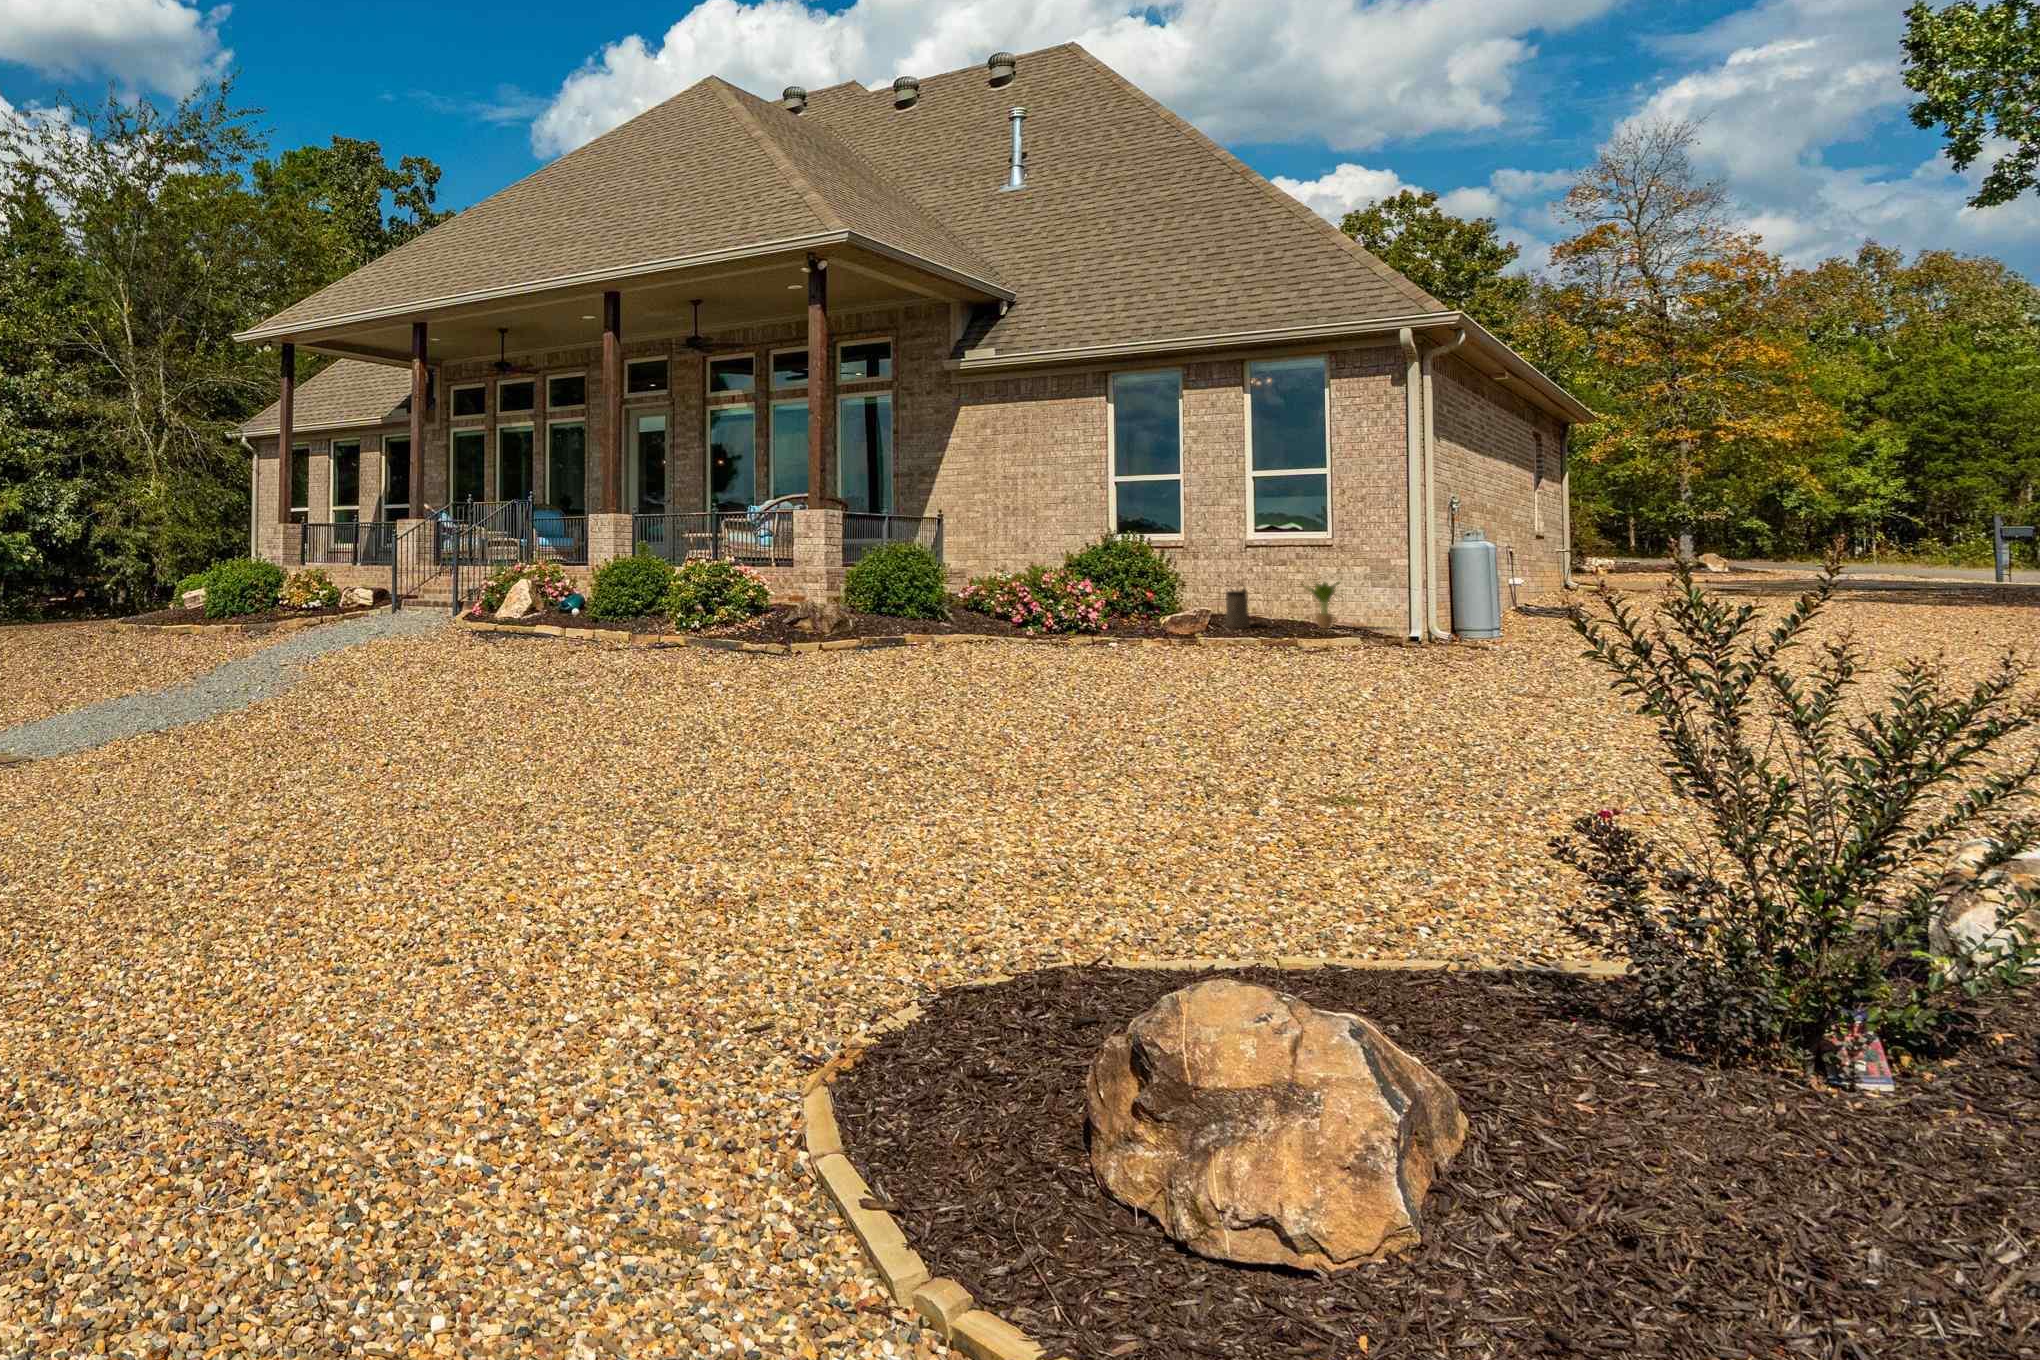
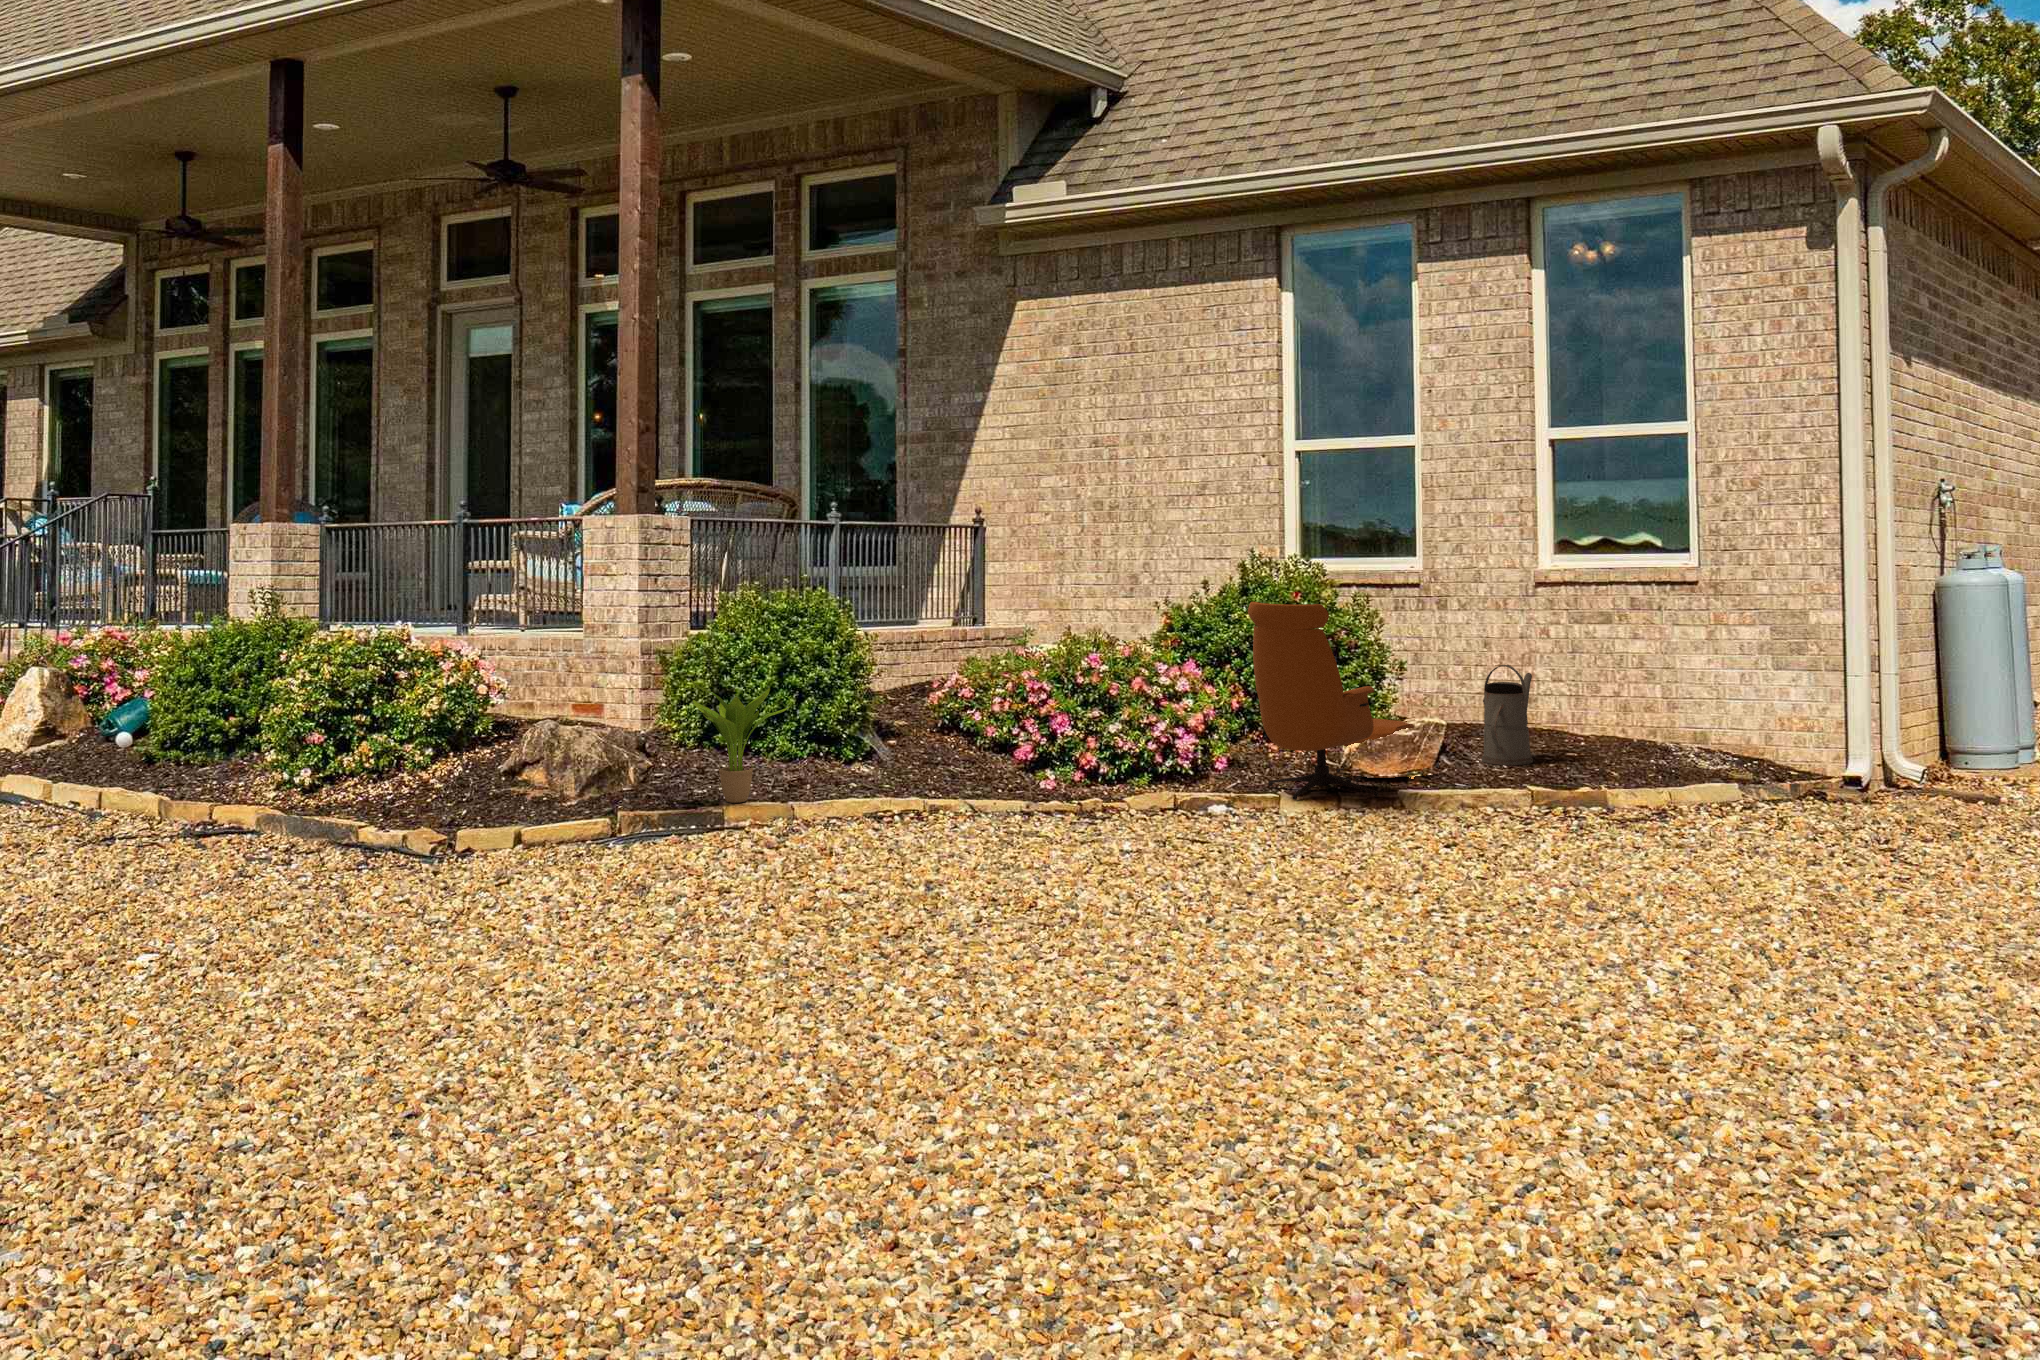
lounge chair: none [1127,550,1199,639] -> present [1248,602,1414,800]
potted plant: present [1302,582,1340,629] -> present [690,678,790,803]

